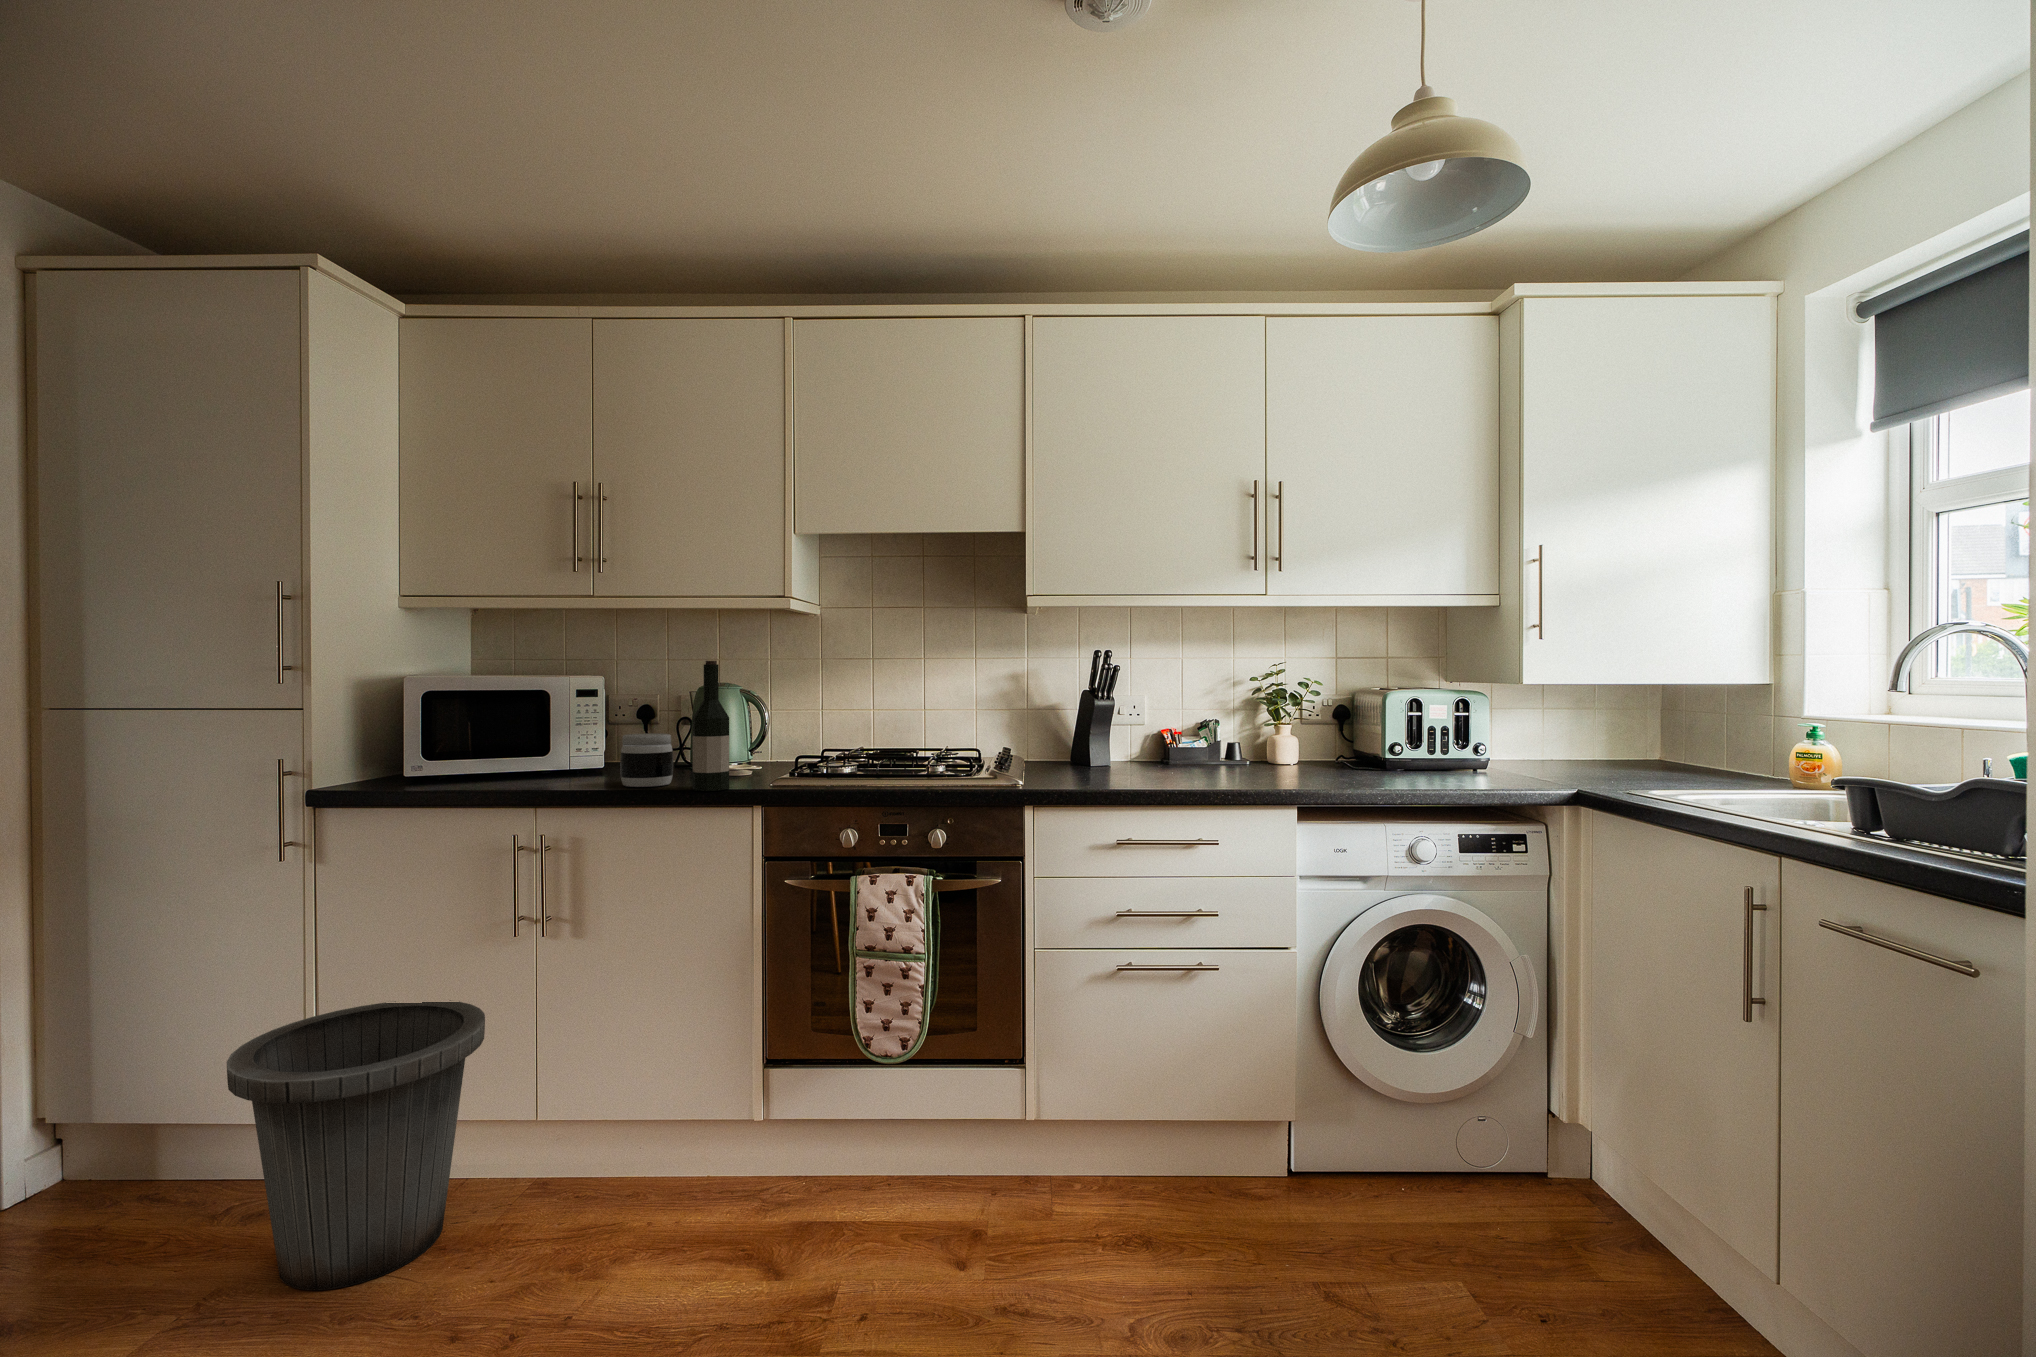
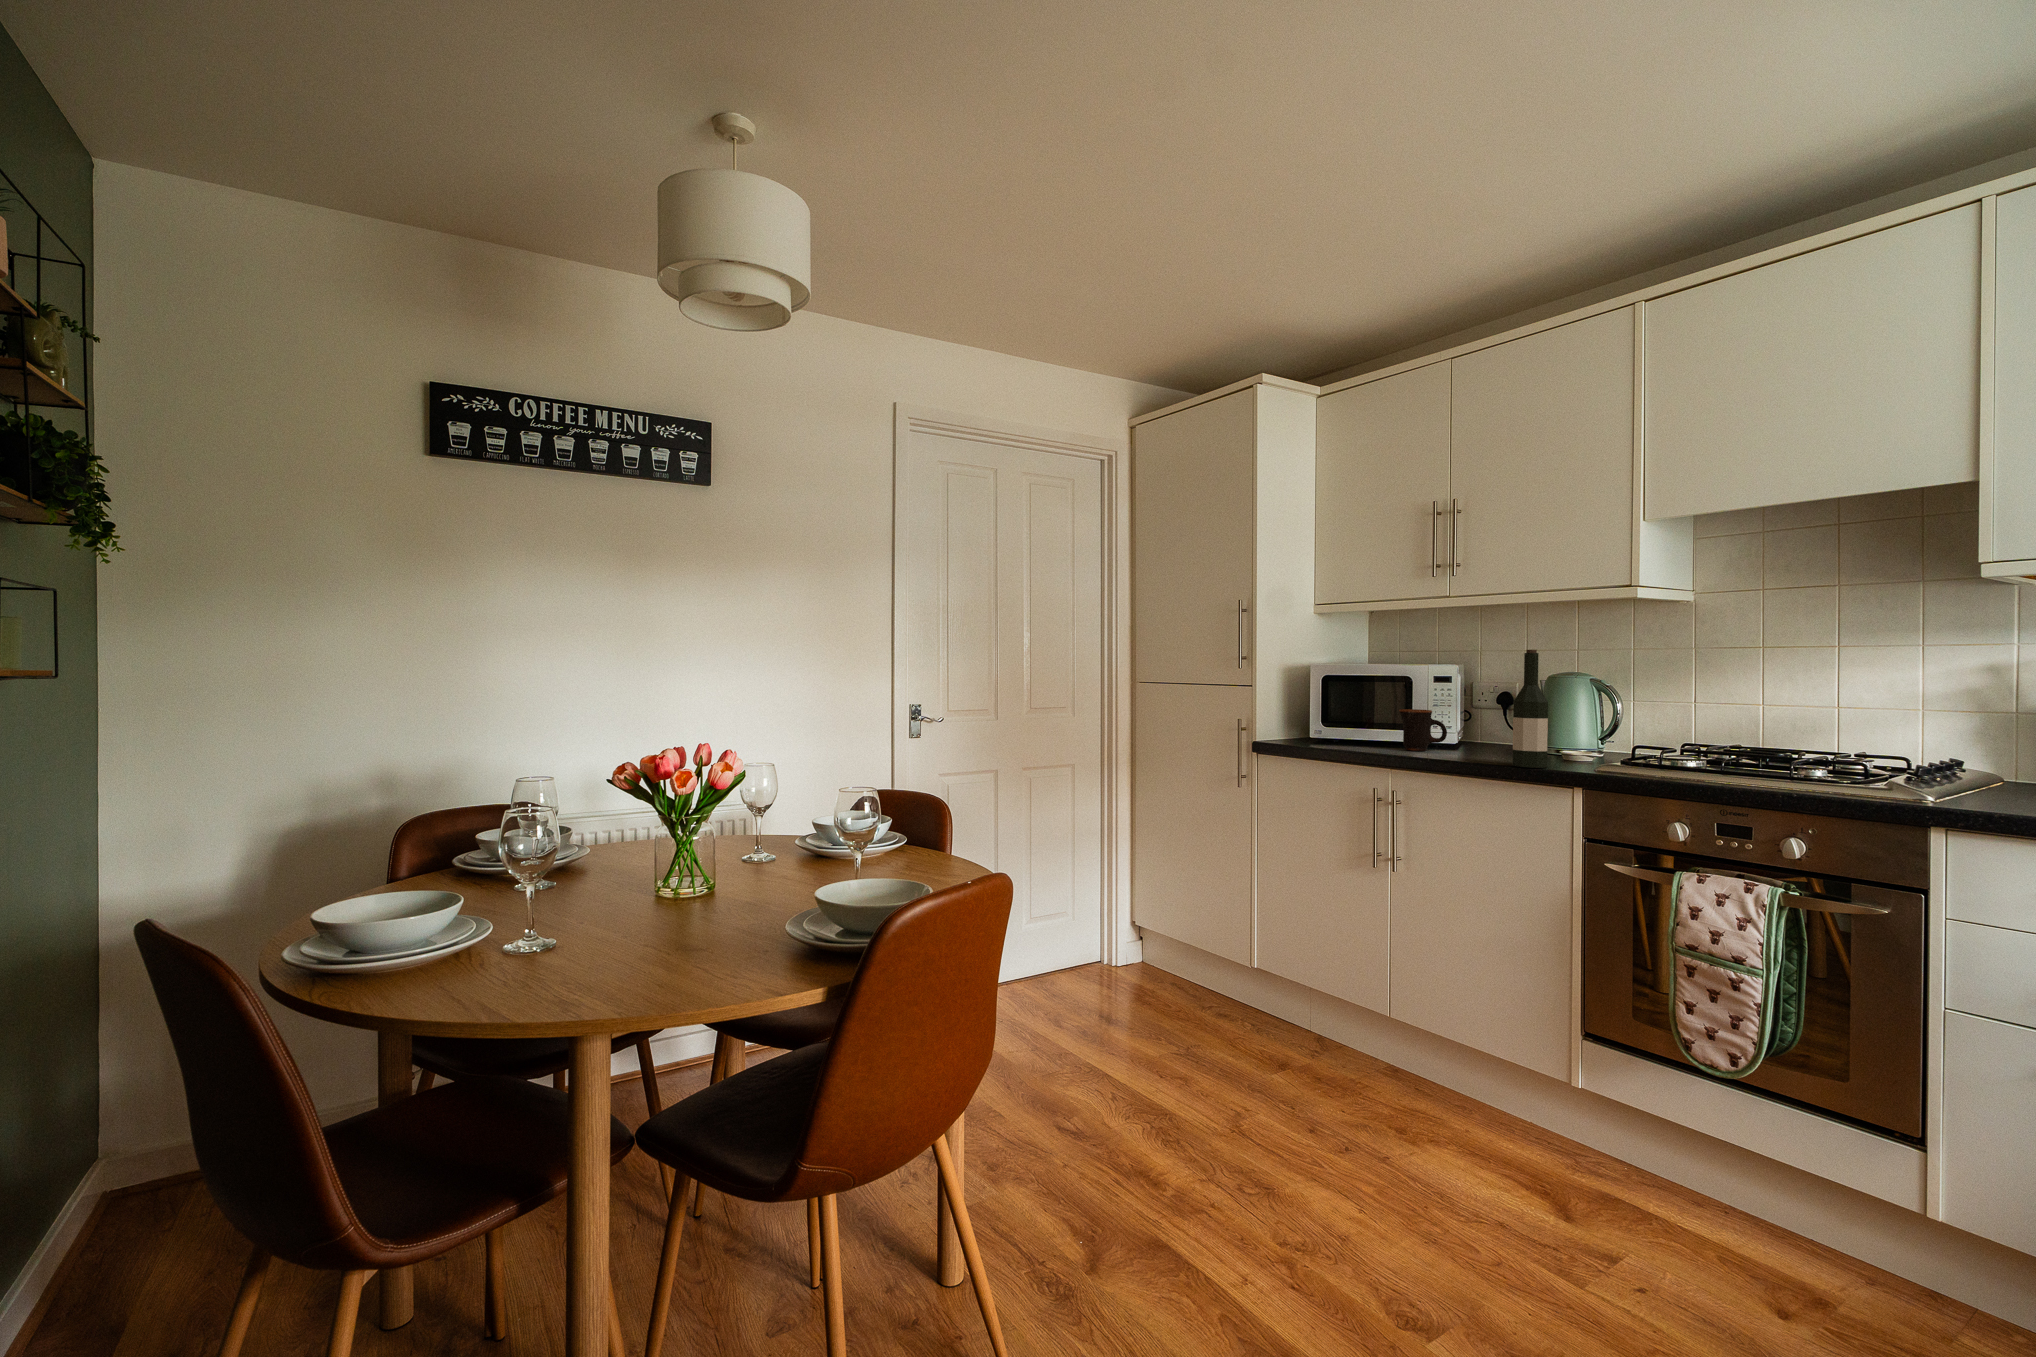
mug: none [543,732,602,783] -> present [1399,709,1447,751]
jar: present [620,733,673,787] -> none [1455,714,1502,760]
trash can: present [227,1002,485,1290] -> none [1196,893,1348,1077]

